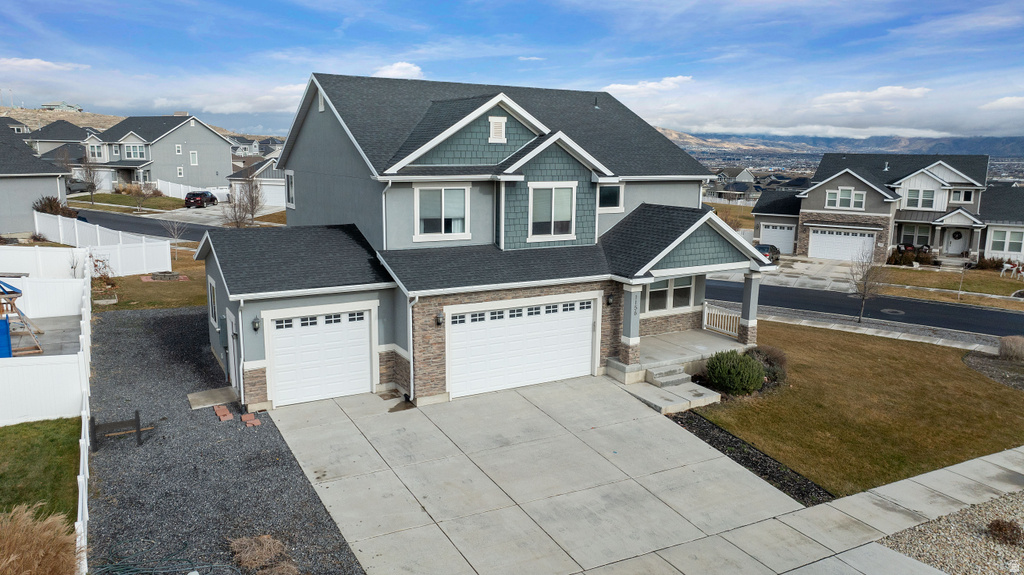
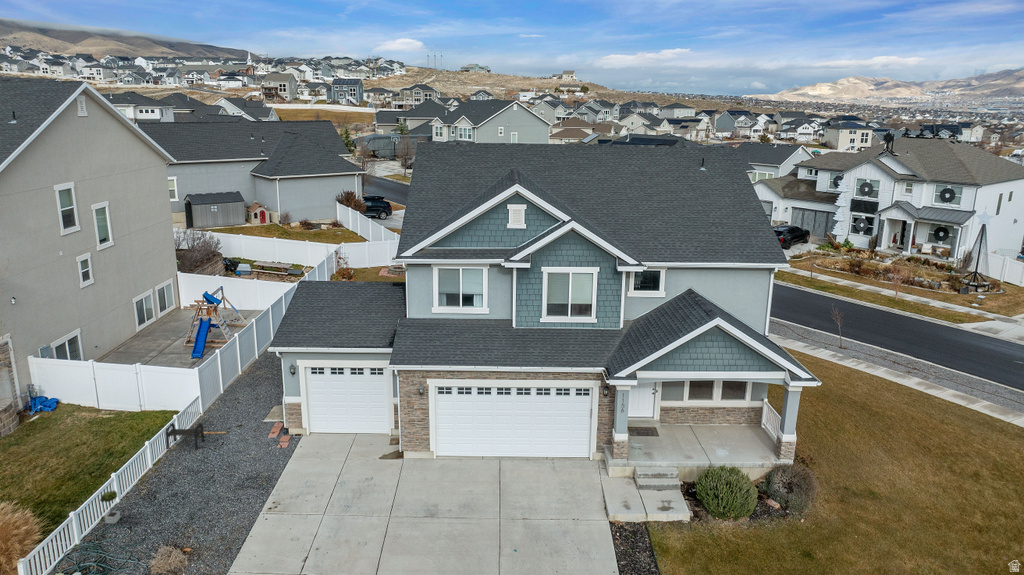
potted tree: none [89,487,114,539] -> present [100,491,120,524]

